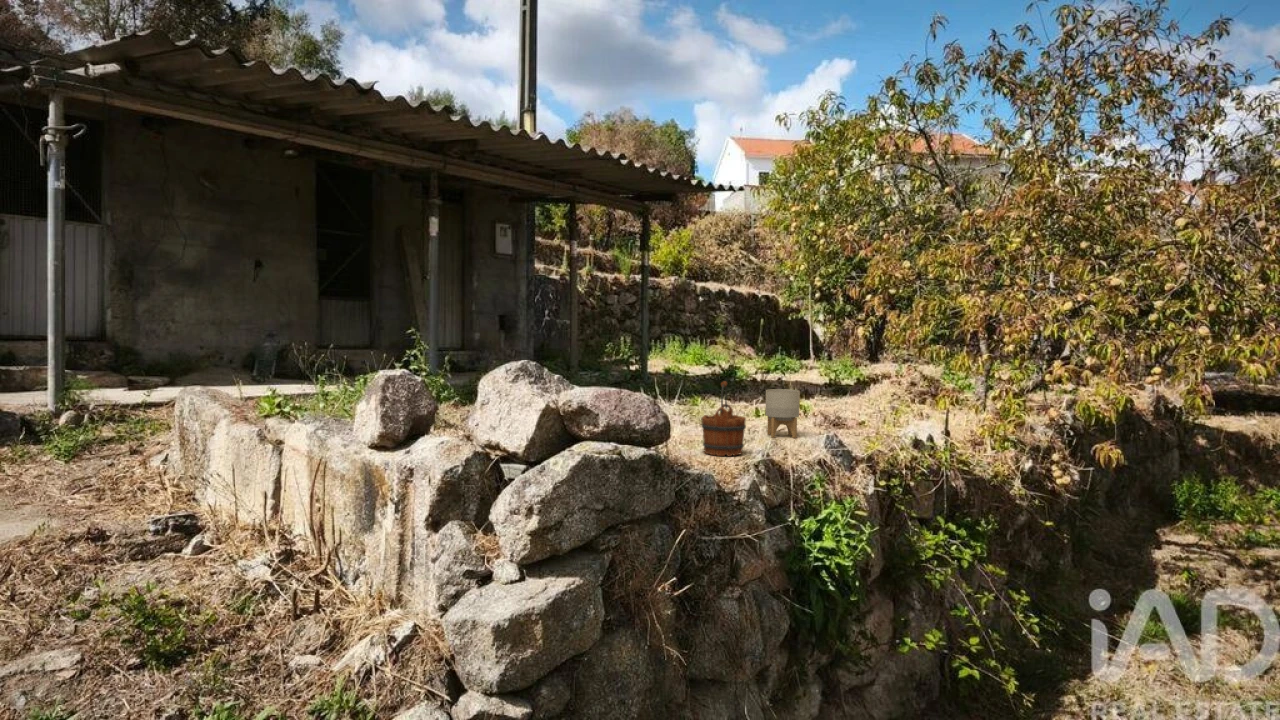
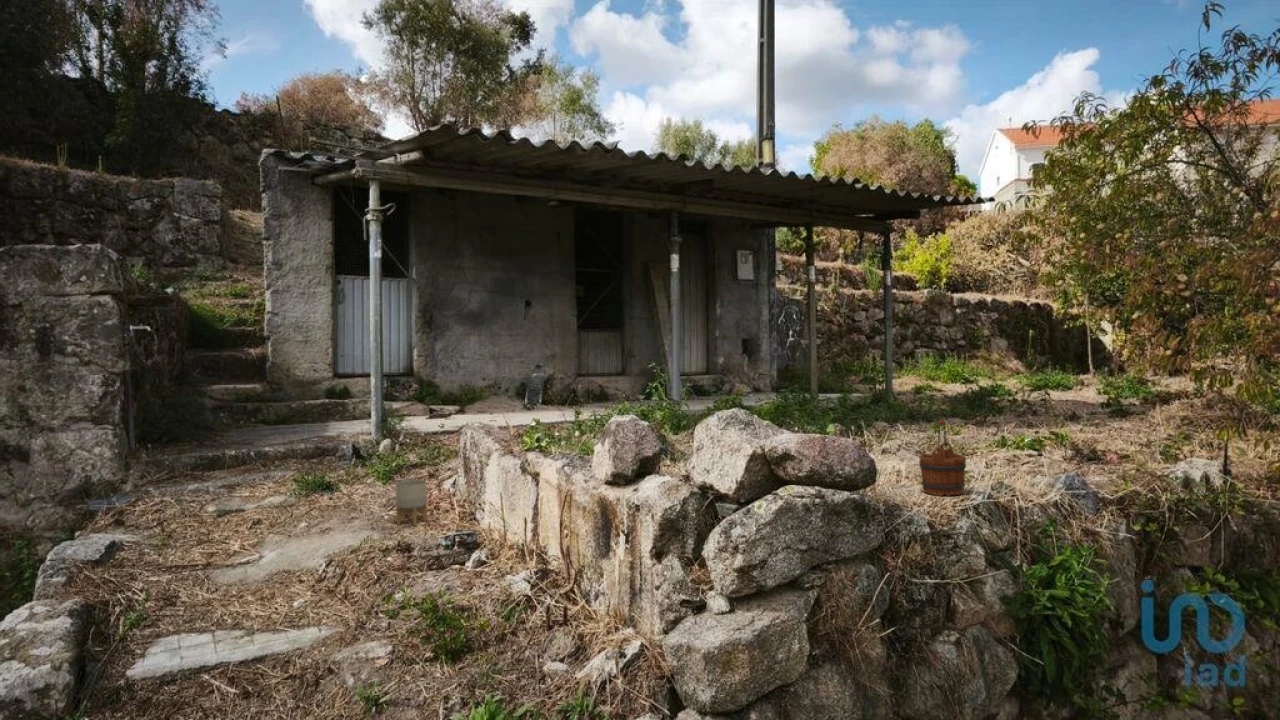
planter: present [765,389,800,438] -> present [396,480,427,526]

